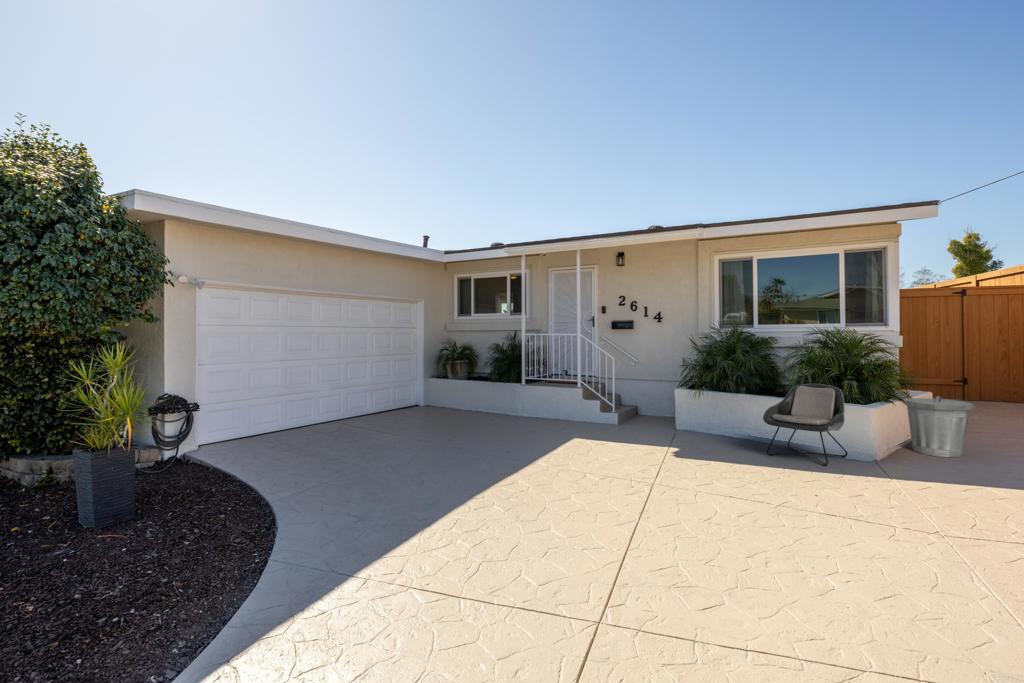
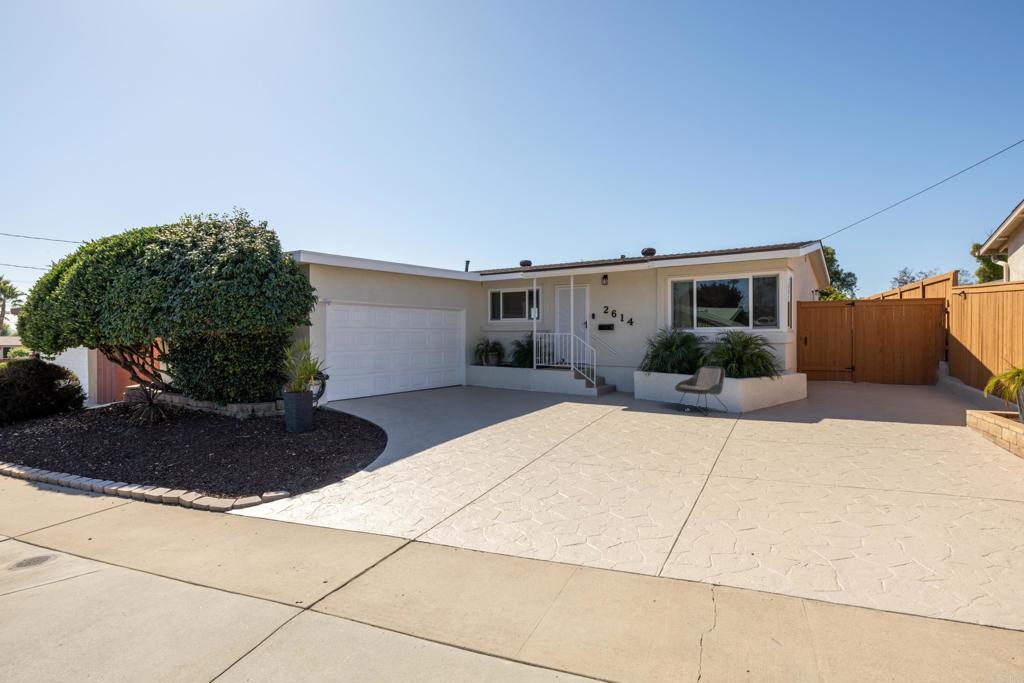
trash can: present [905,396,974,457] -> none [773,374,812,414]

